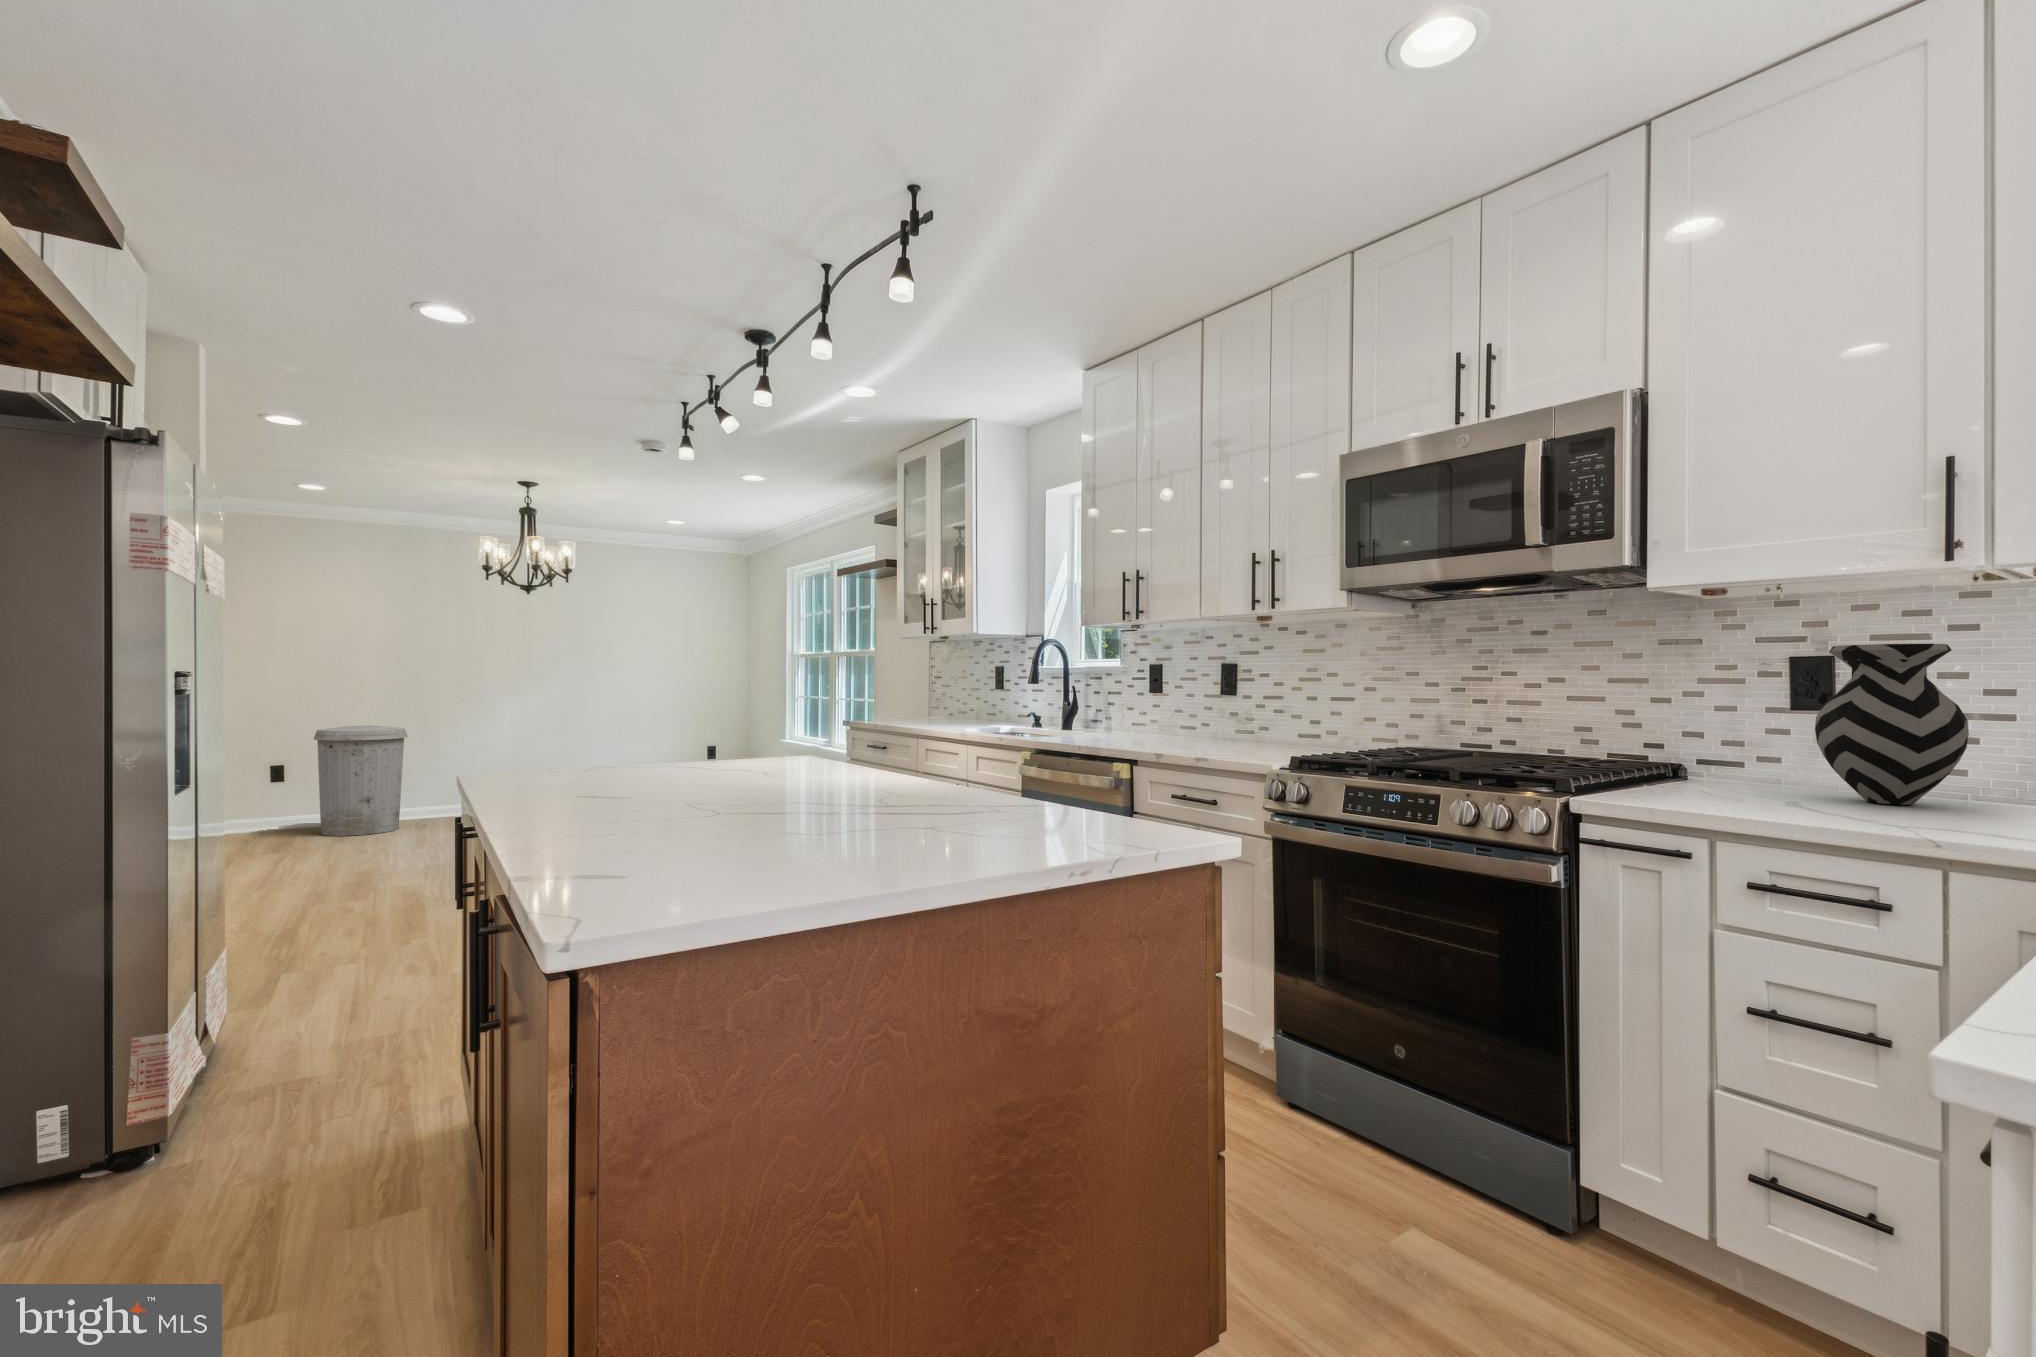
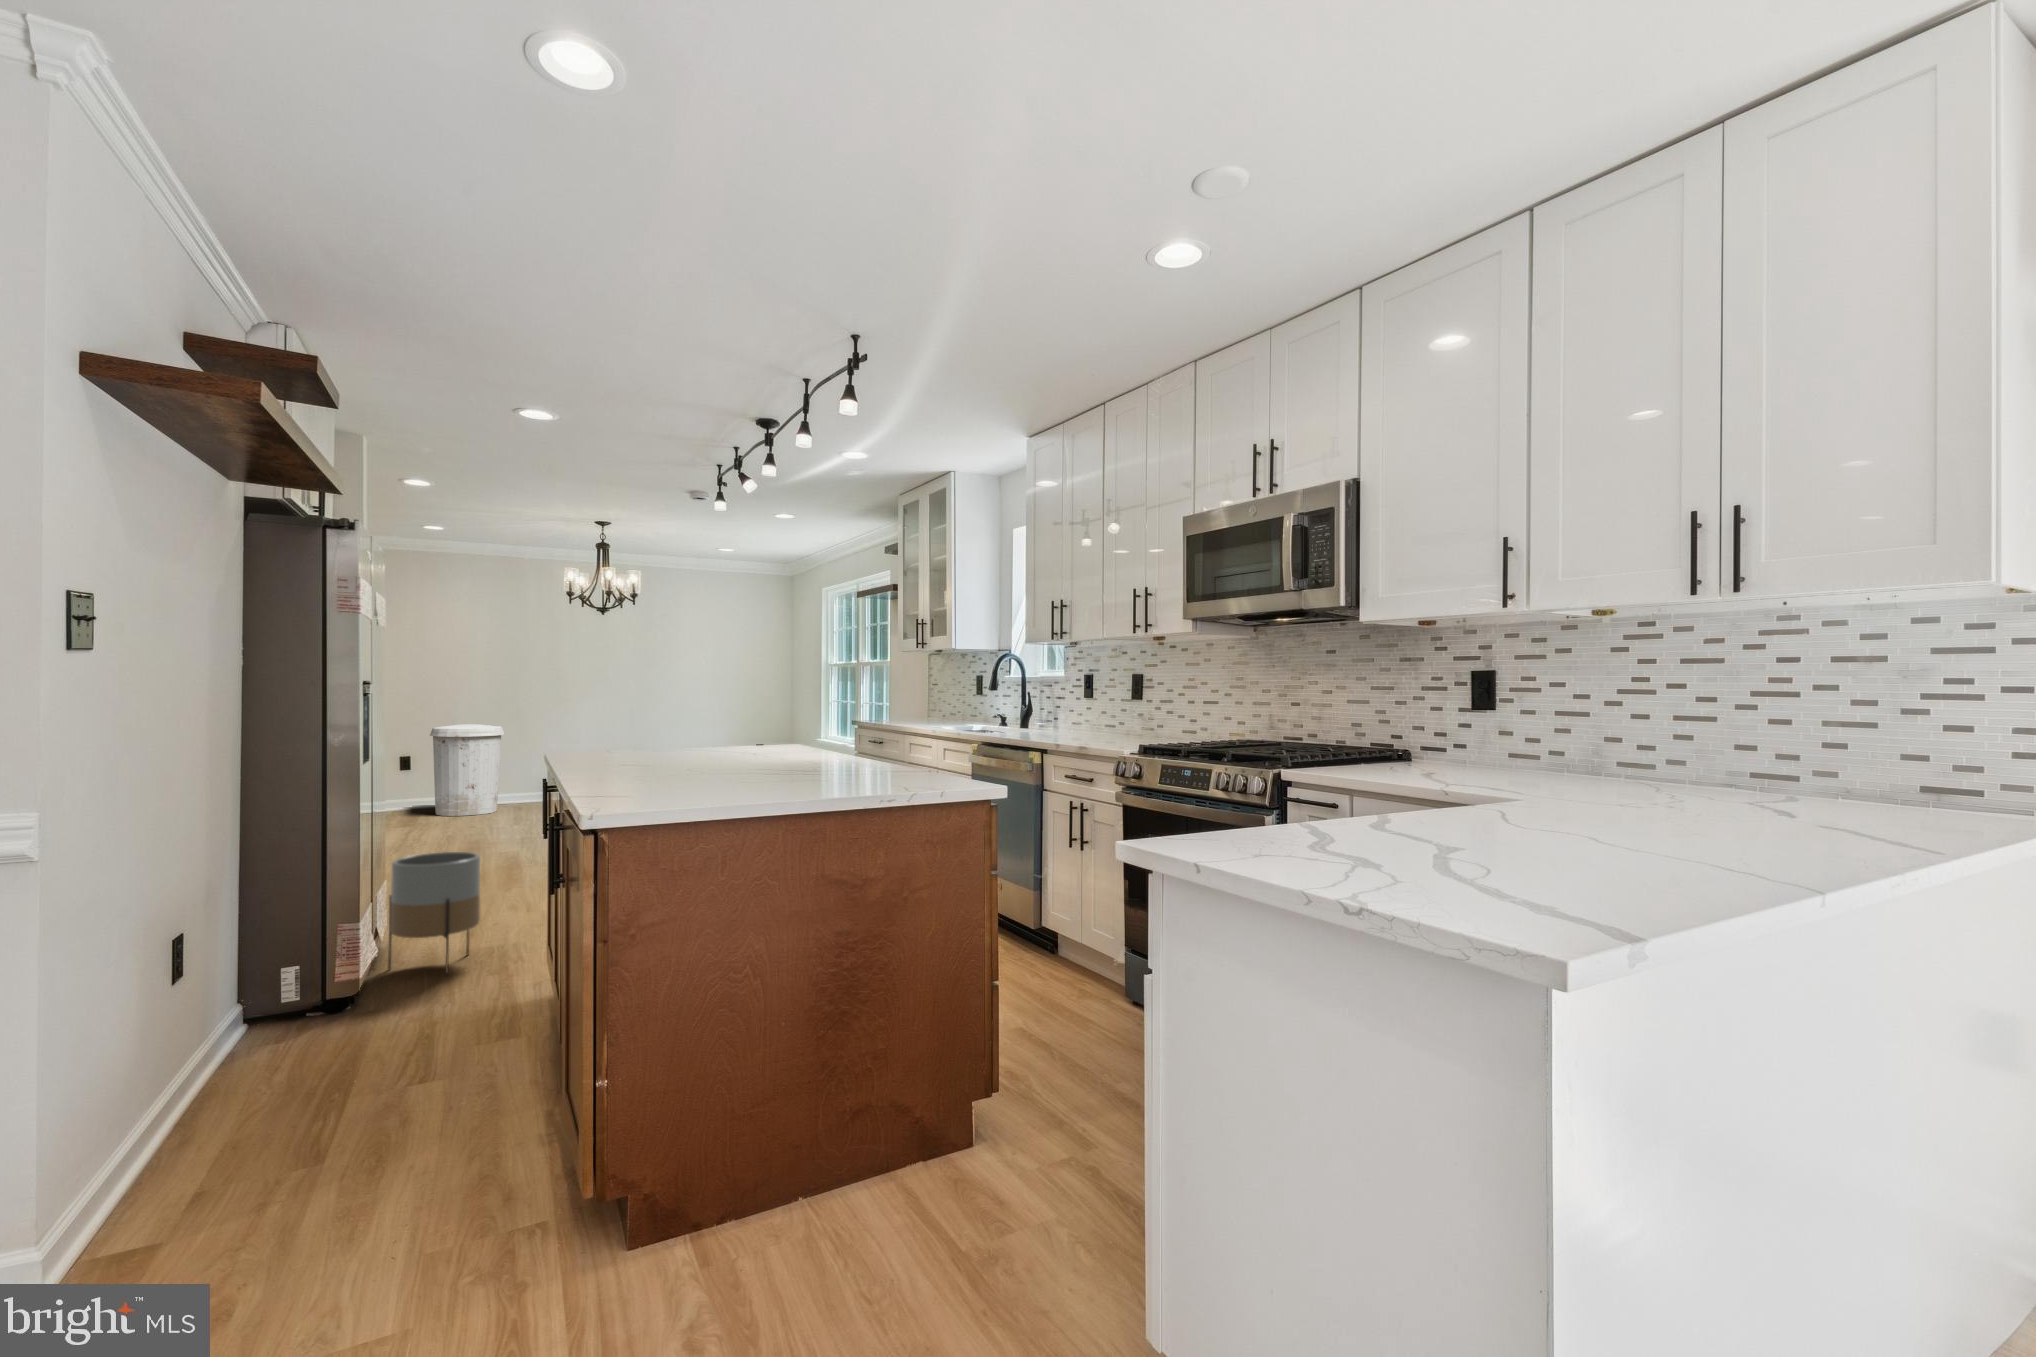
vase: present [1815,644,1969,805] -> none [1448,664,1535,774]
planter: none [225,909,364,1090] -> present [388,852,480,974]

